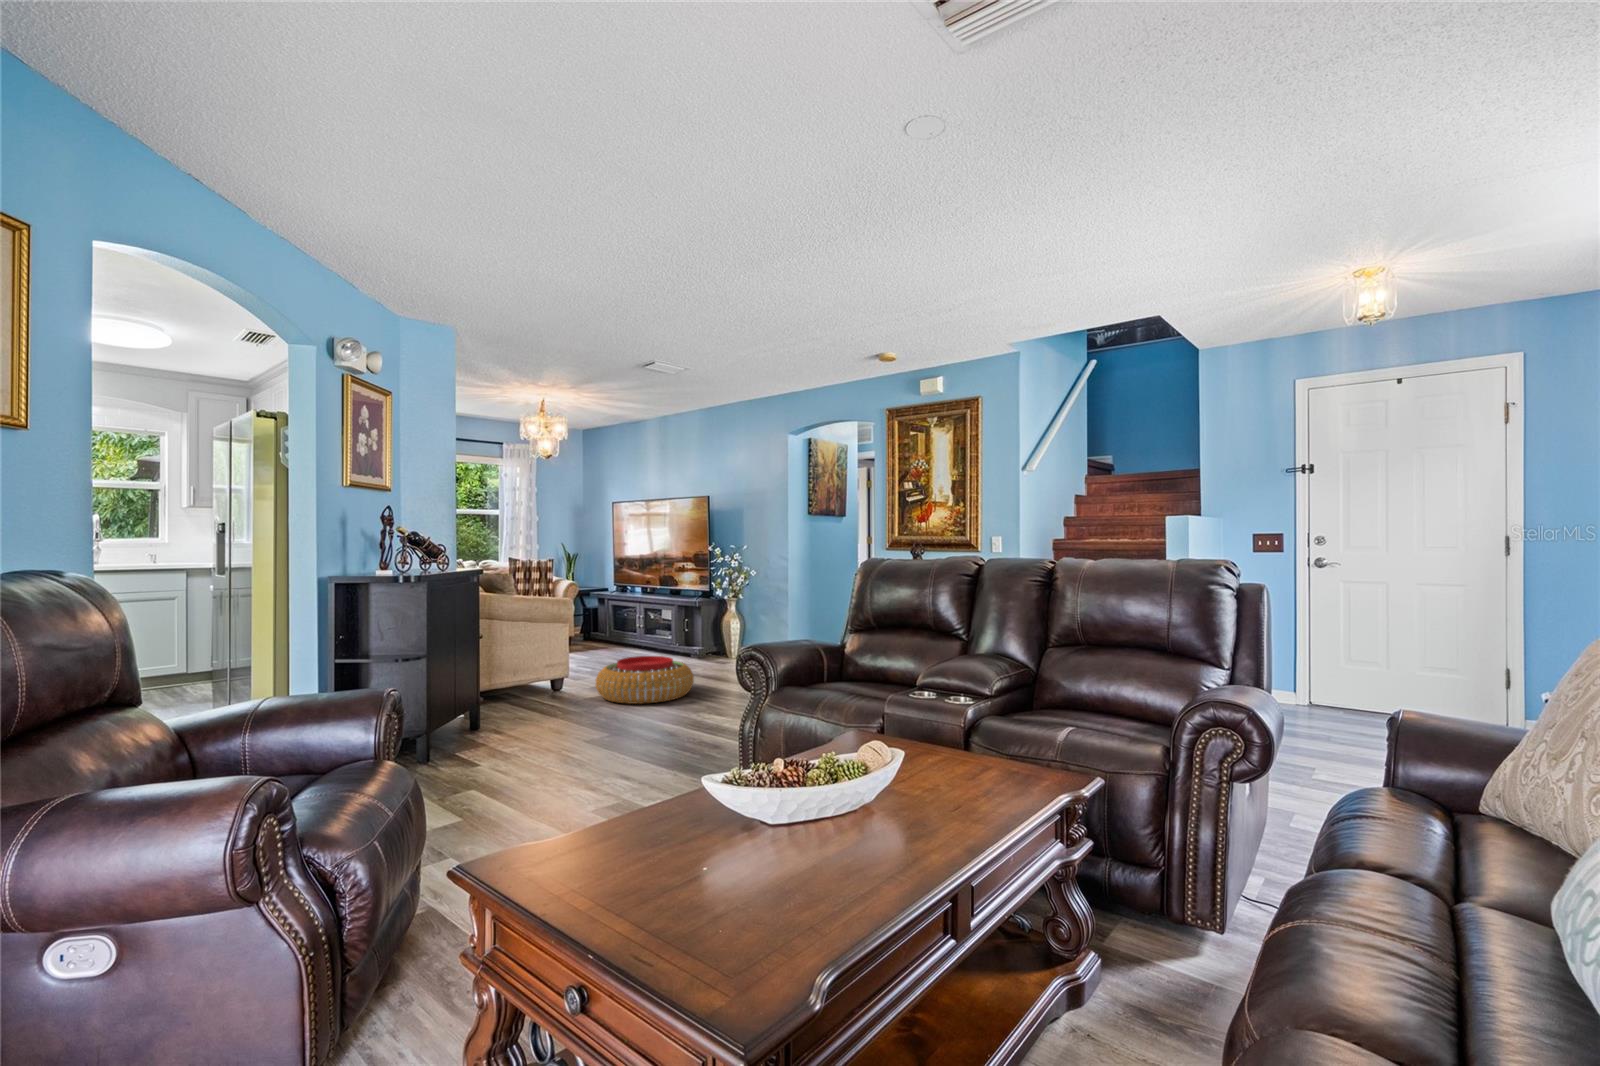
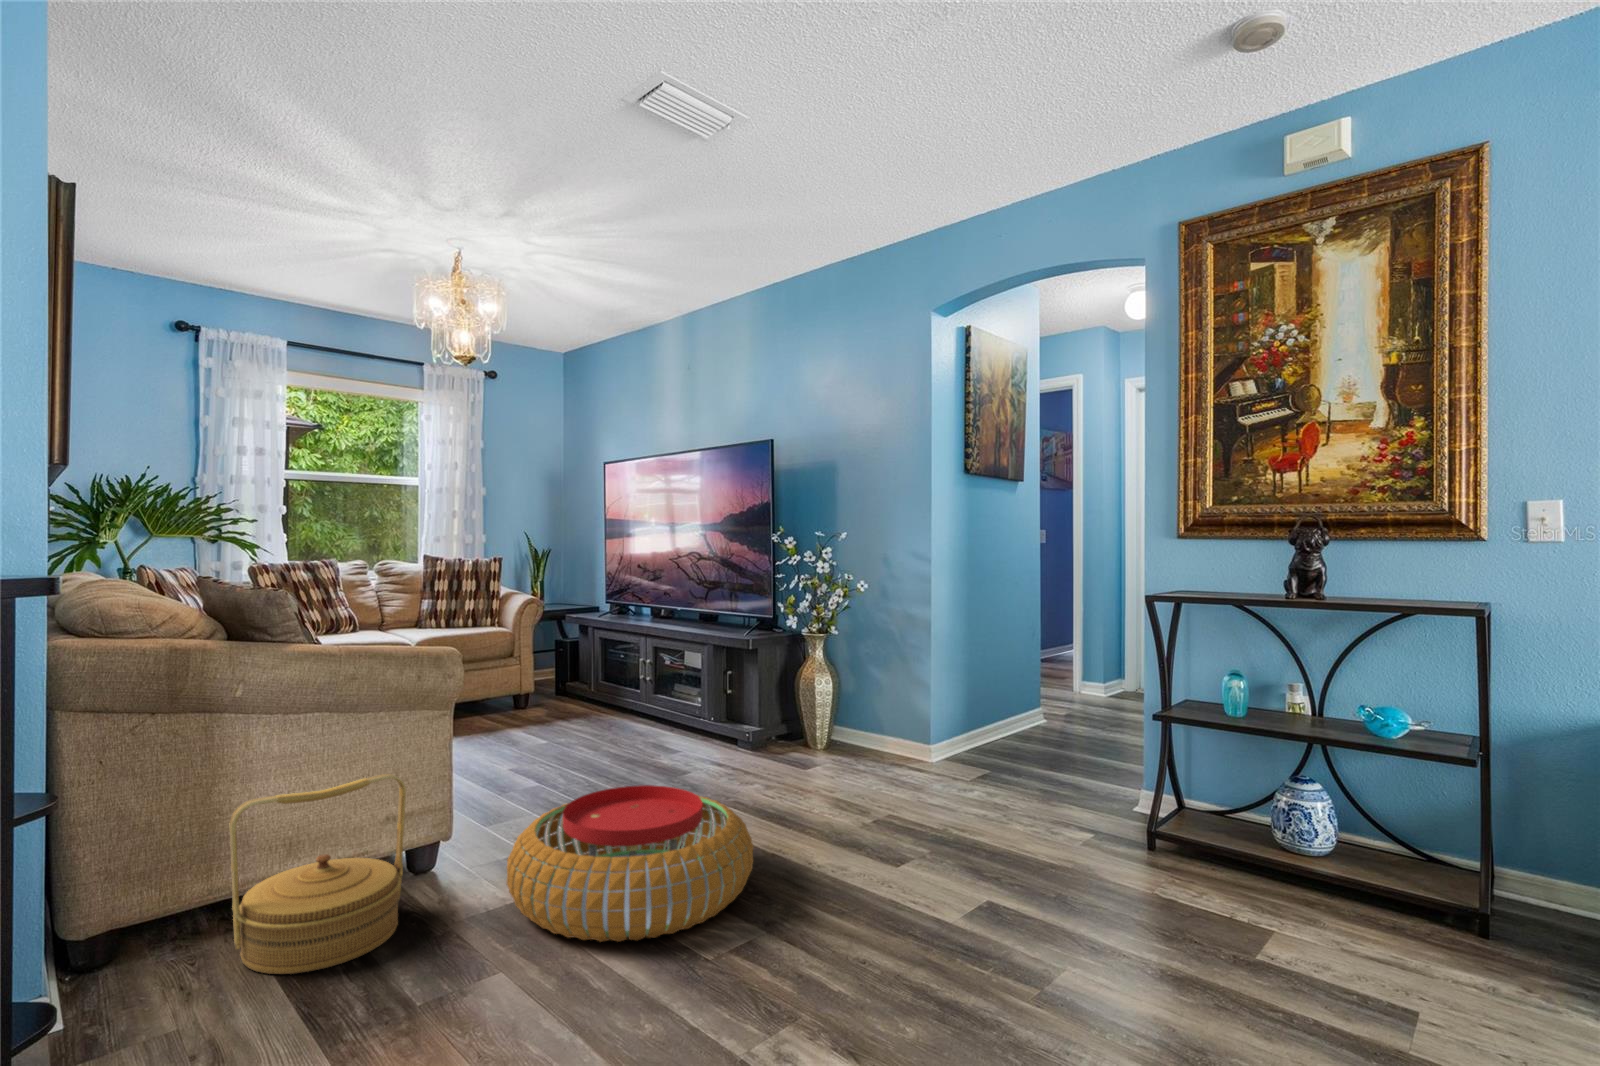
woven basket: none [499,646,556,711] -> present [229,774,406,974]

